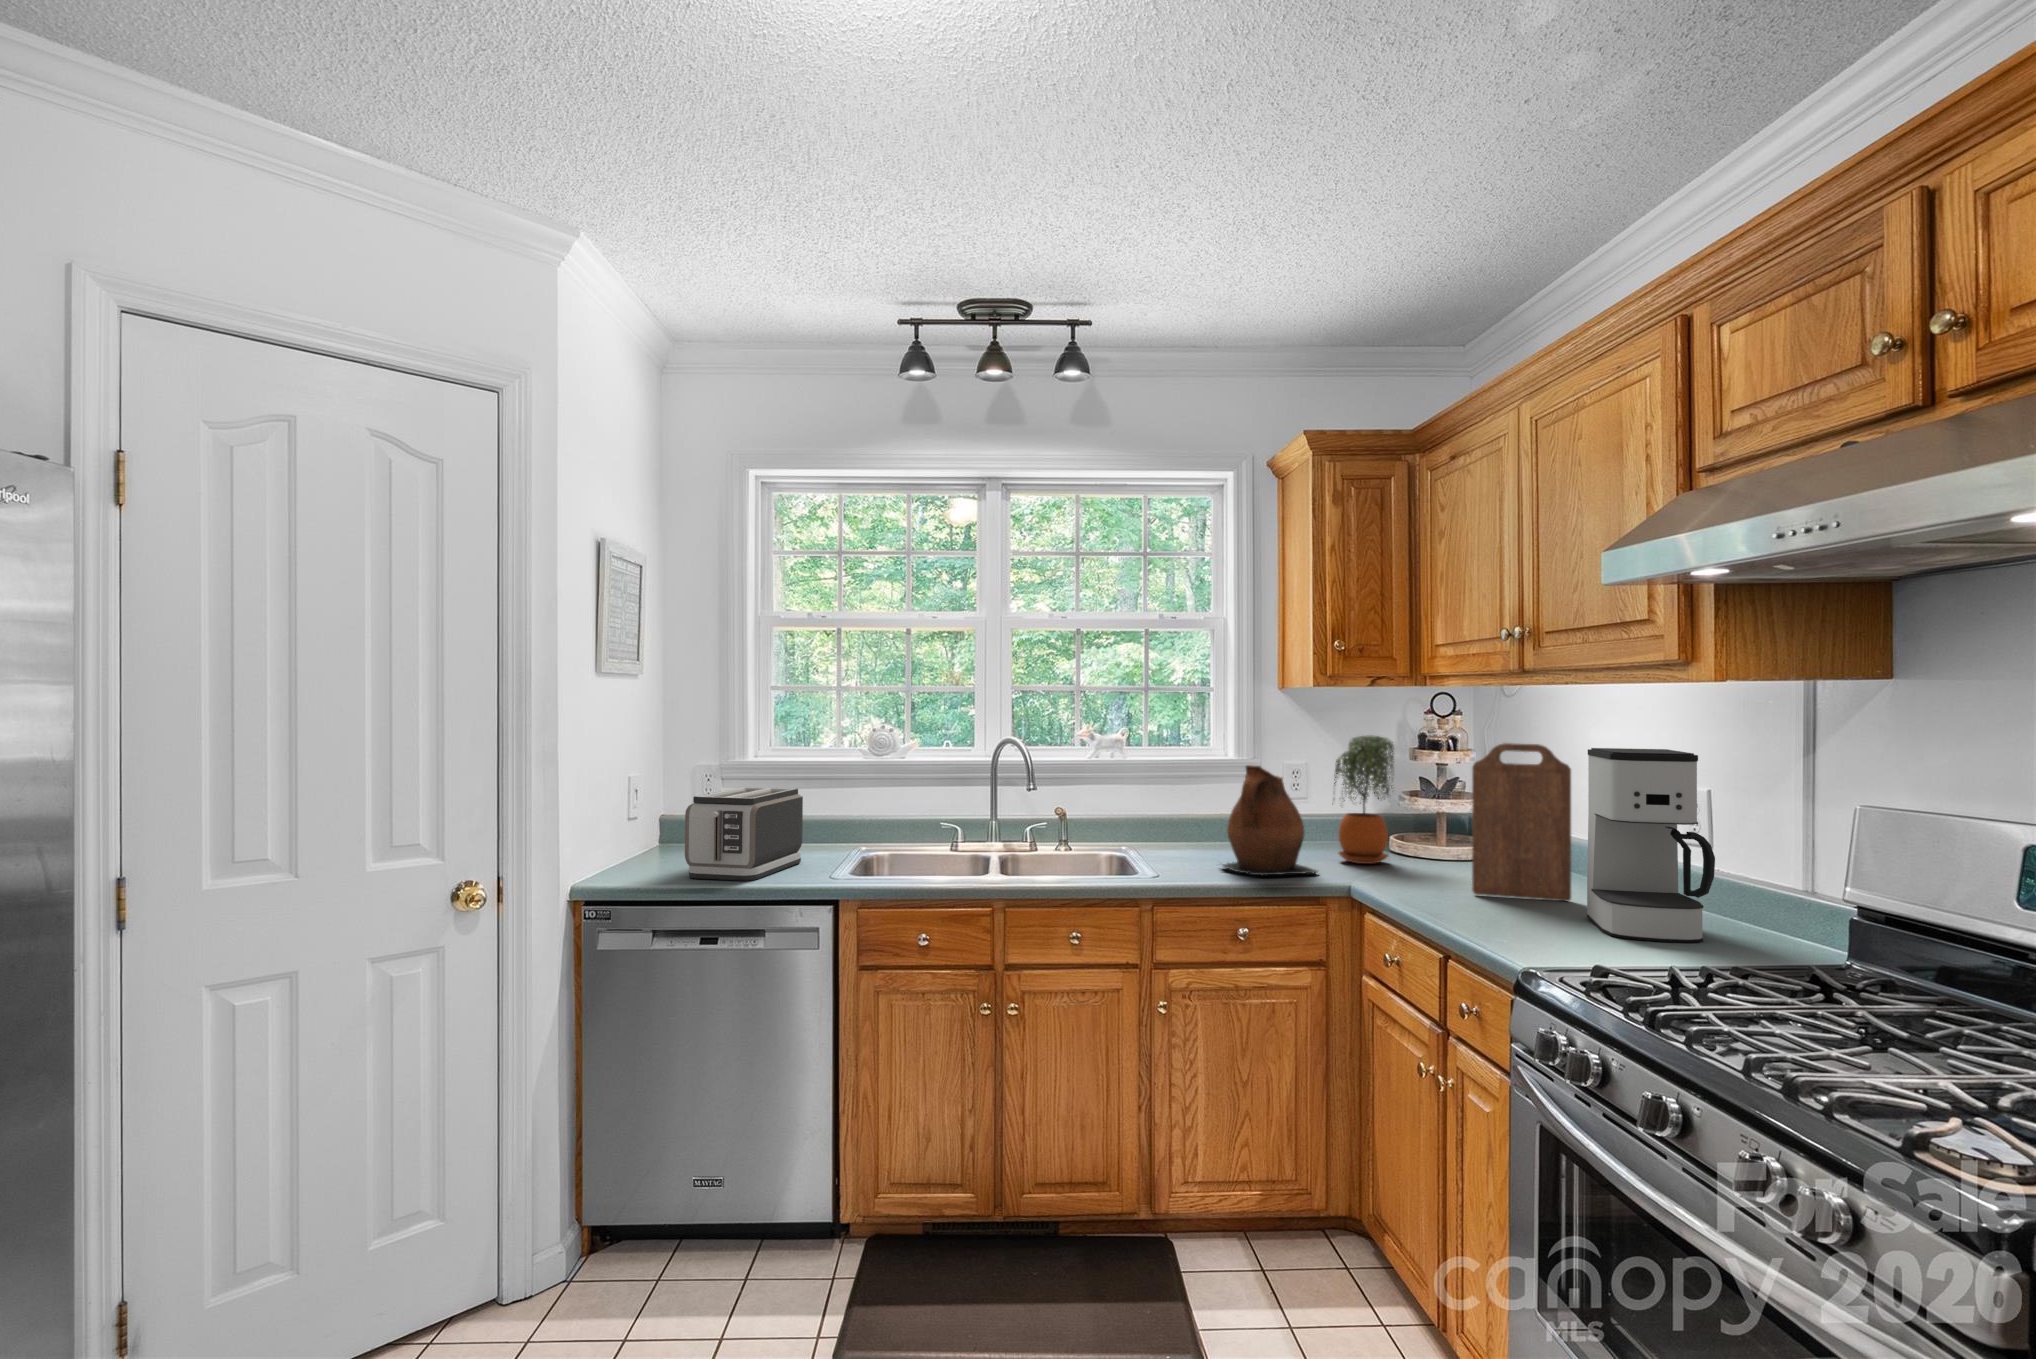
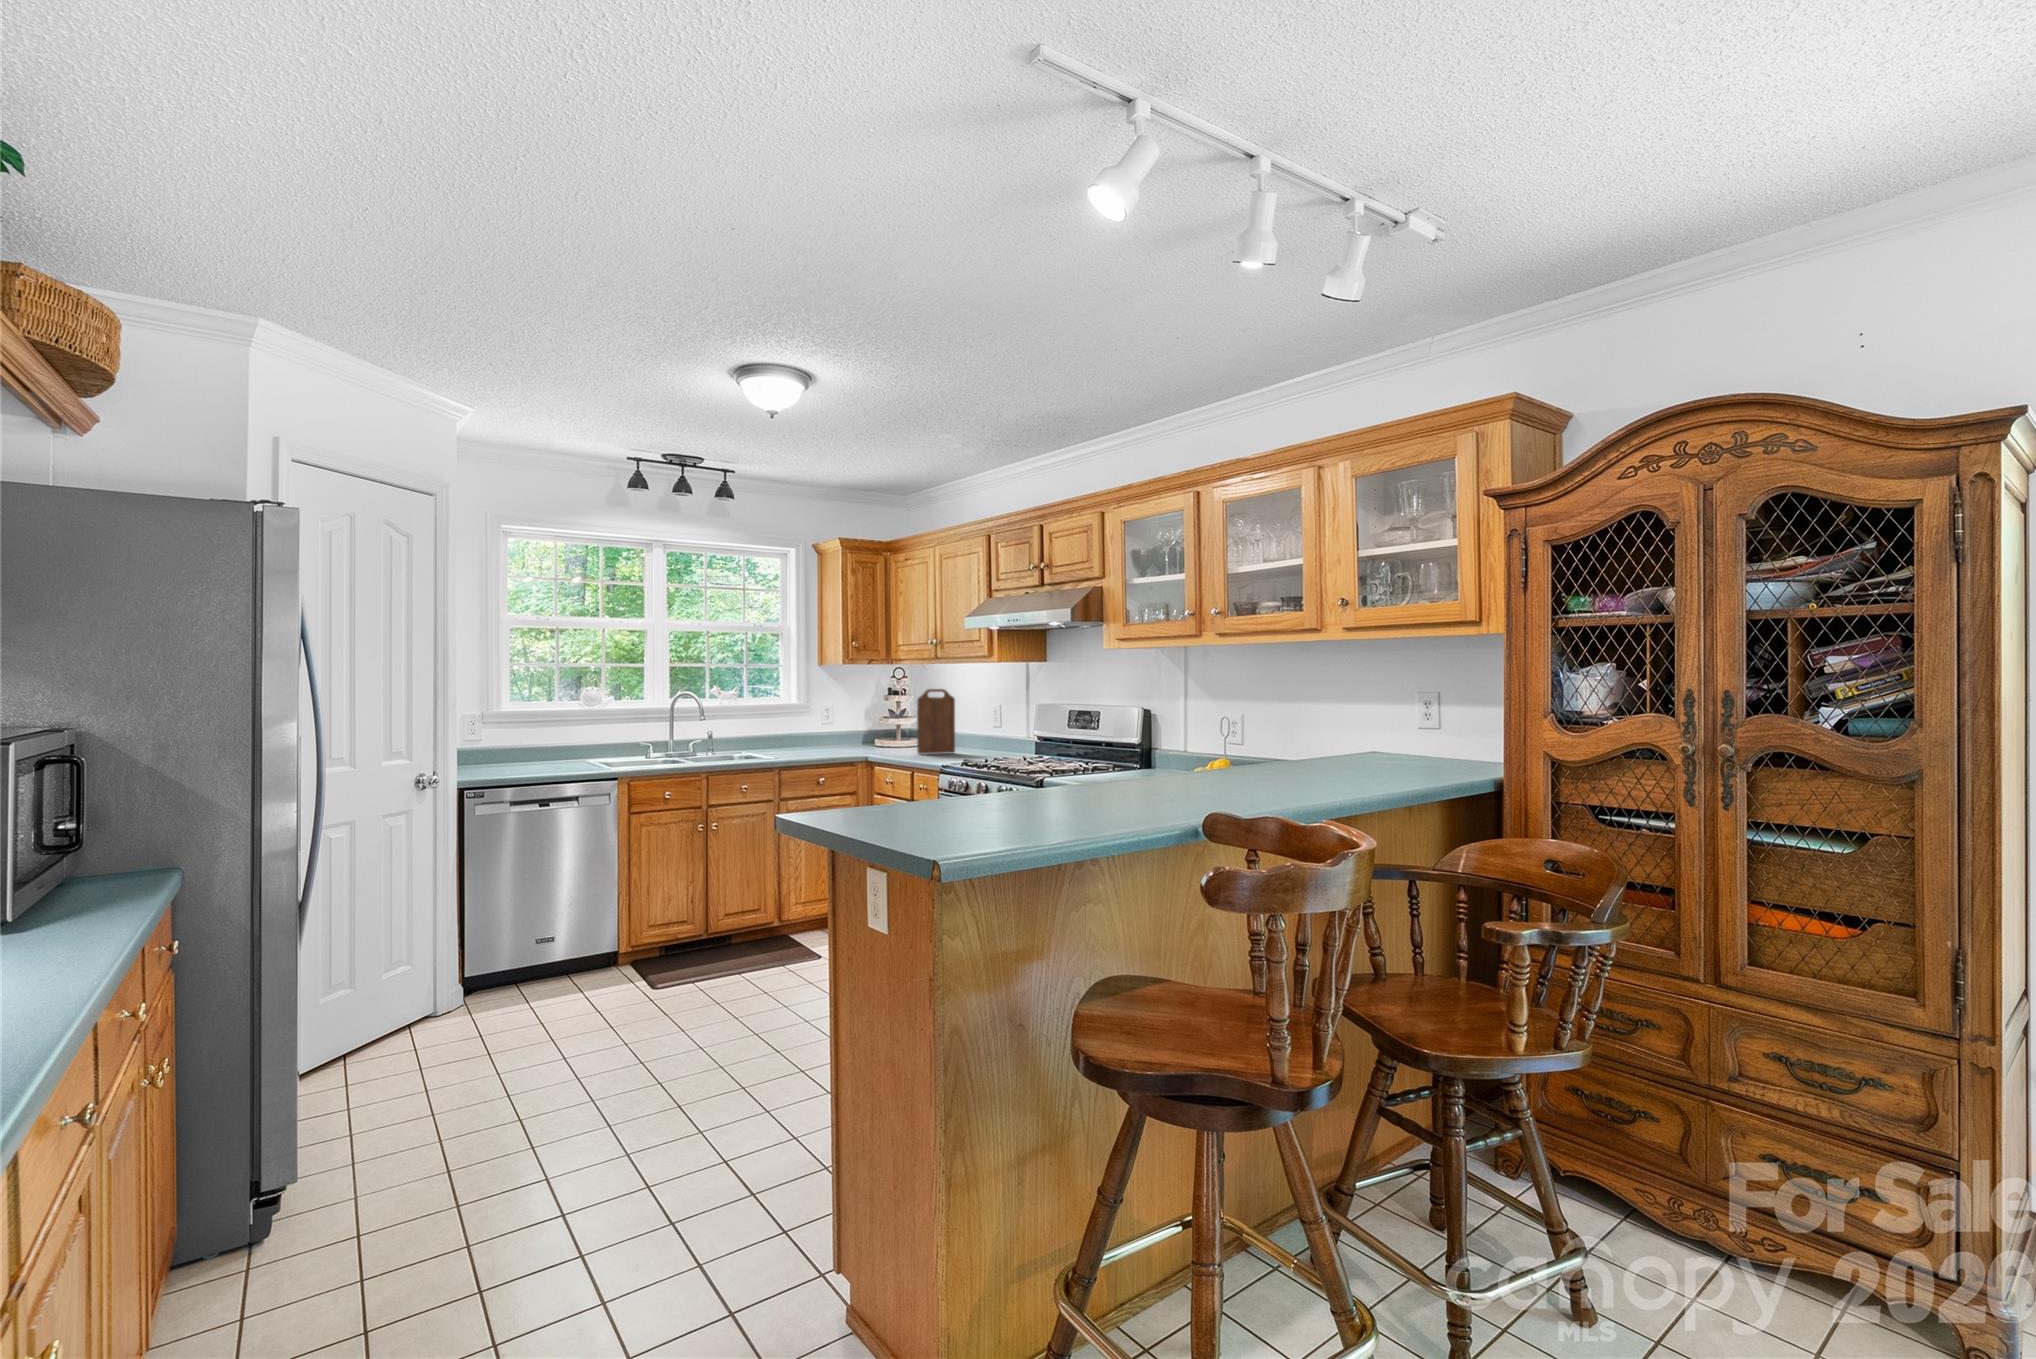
potted plant: present [1334,736,1394,864] -> none [852,688,881,749]
coffee maker: present [1587,748,1715,942] -> none [960,689,1002,760]
ceramic pitcher: present [1223,765,1318,875] -> none [801,703,850,755]
toaster: present [685,787,803,881] -> none [519,725,572,774]

